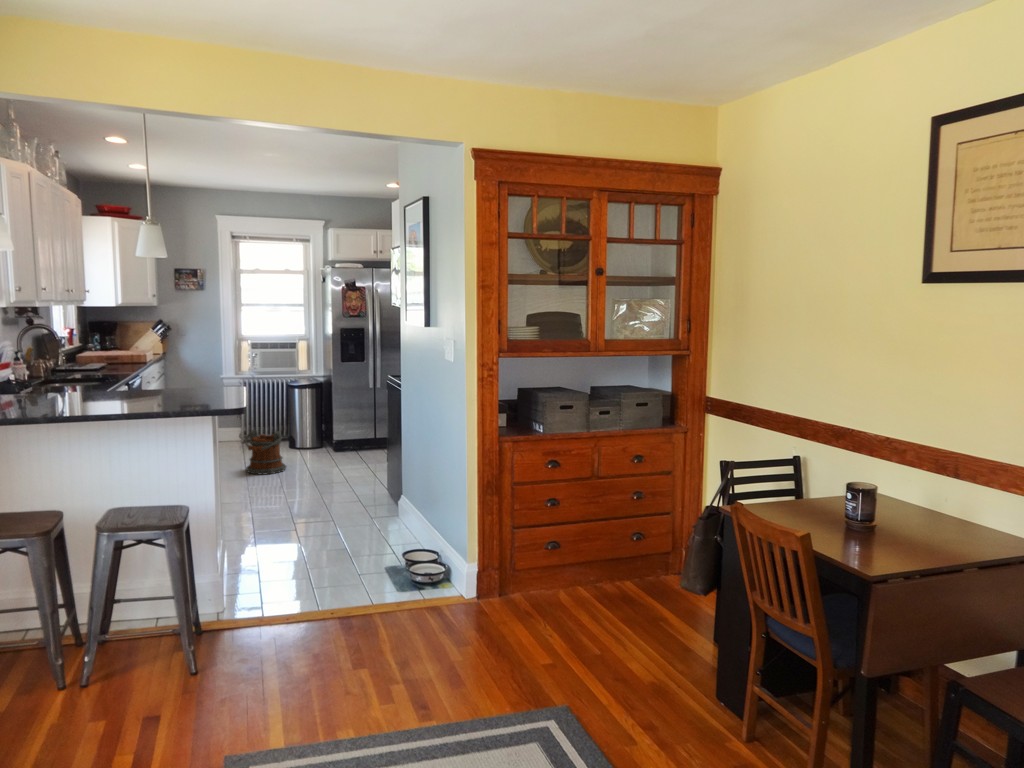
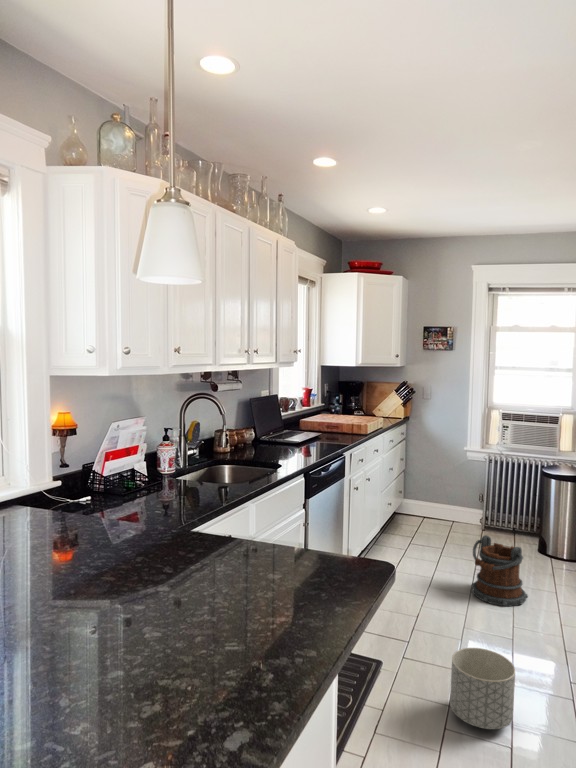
planter: none [250,474,288,513] -> present [450,648,515,729]

